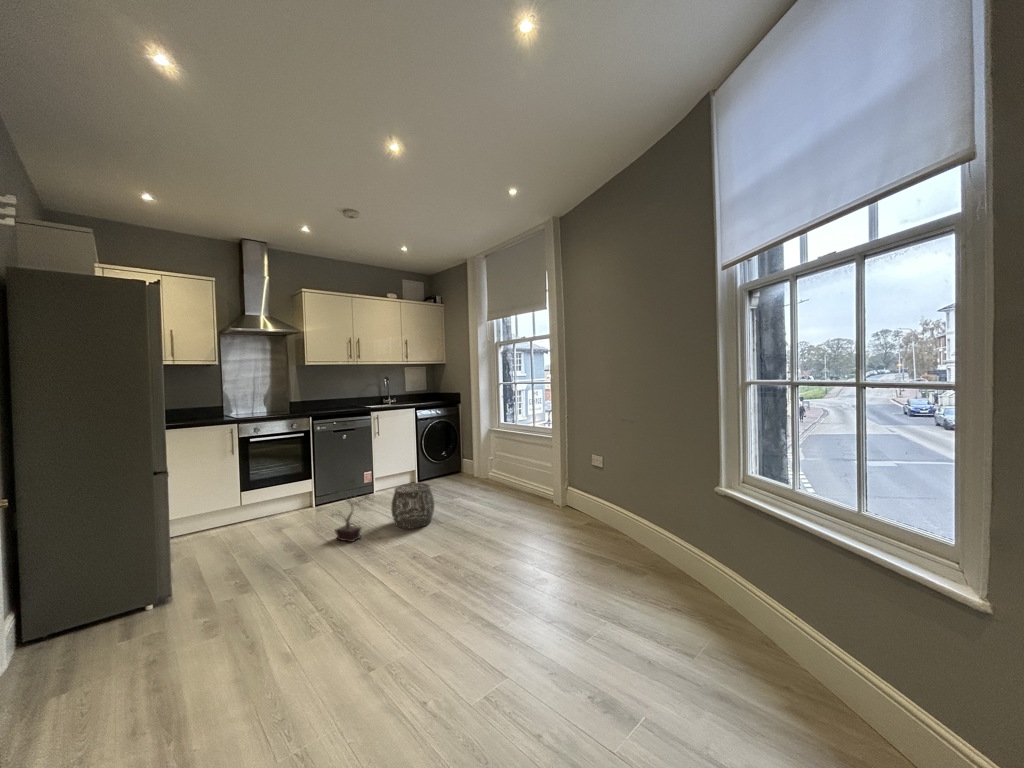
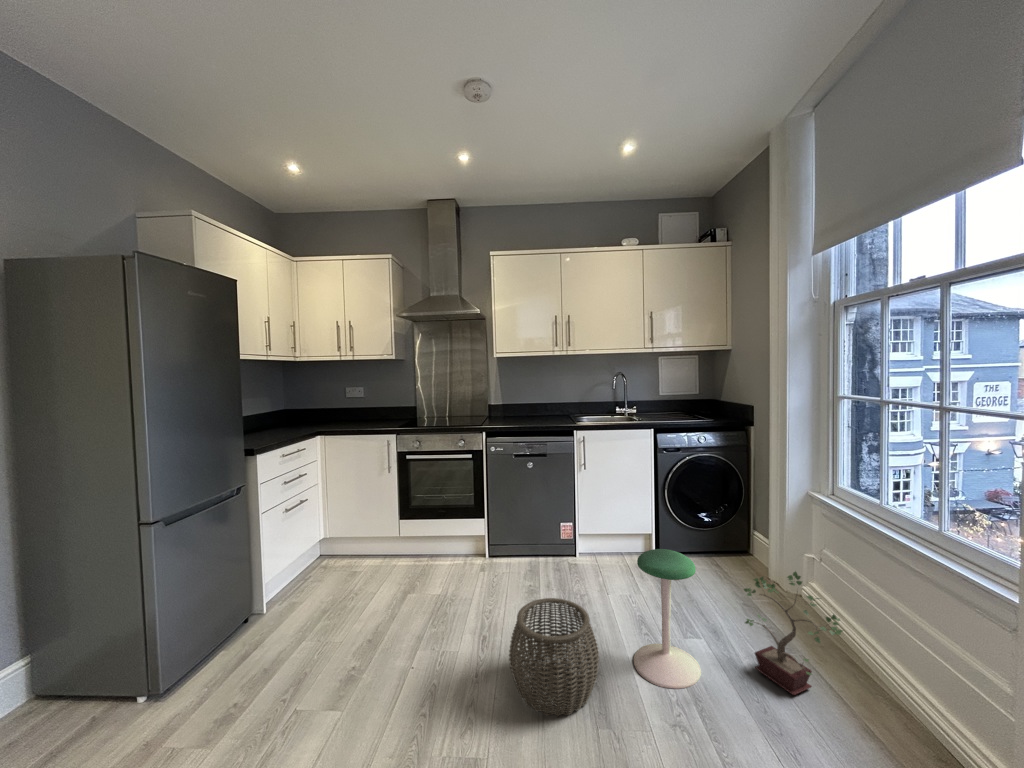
stool: none [438,453,467,510] -> present [634,549,701,689]
potted plant: present [335,481,366,542] -> present [744,571,843,695]

